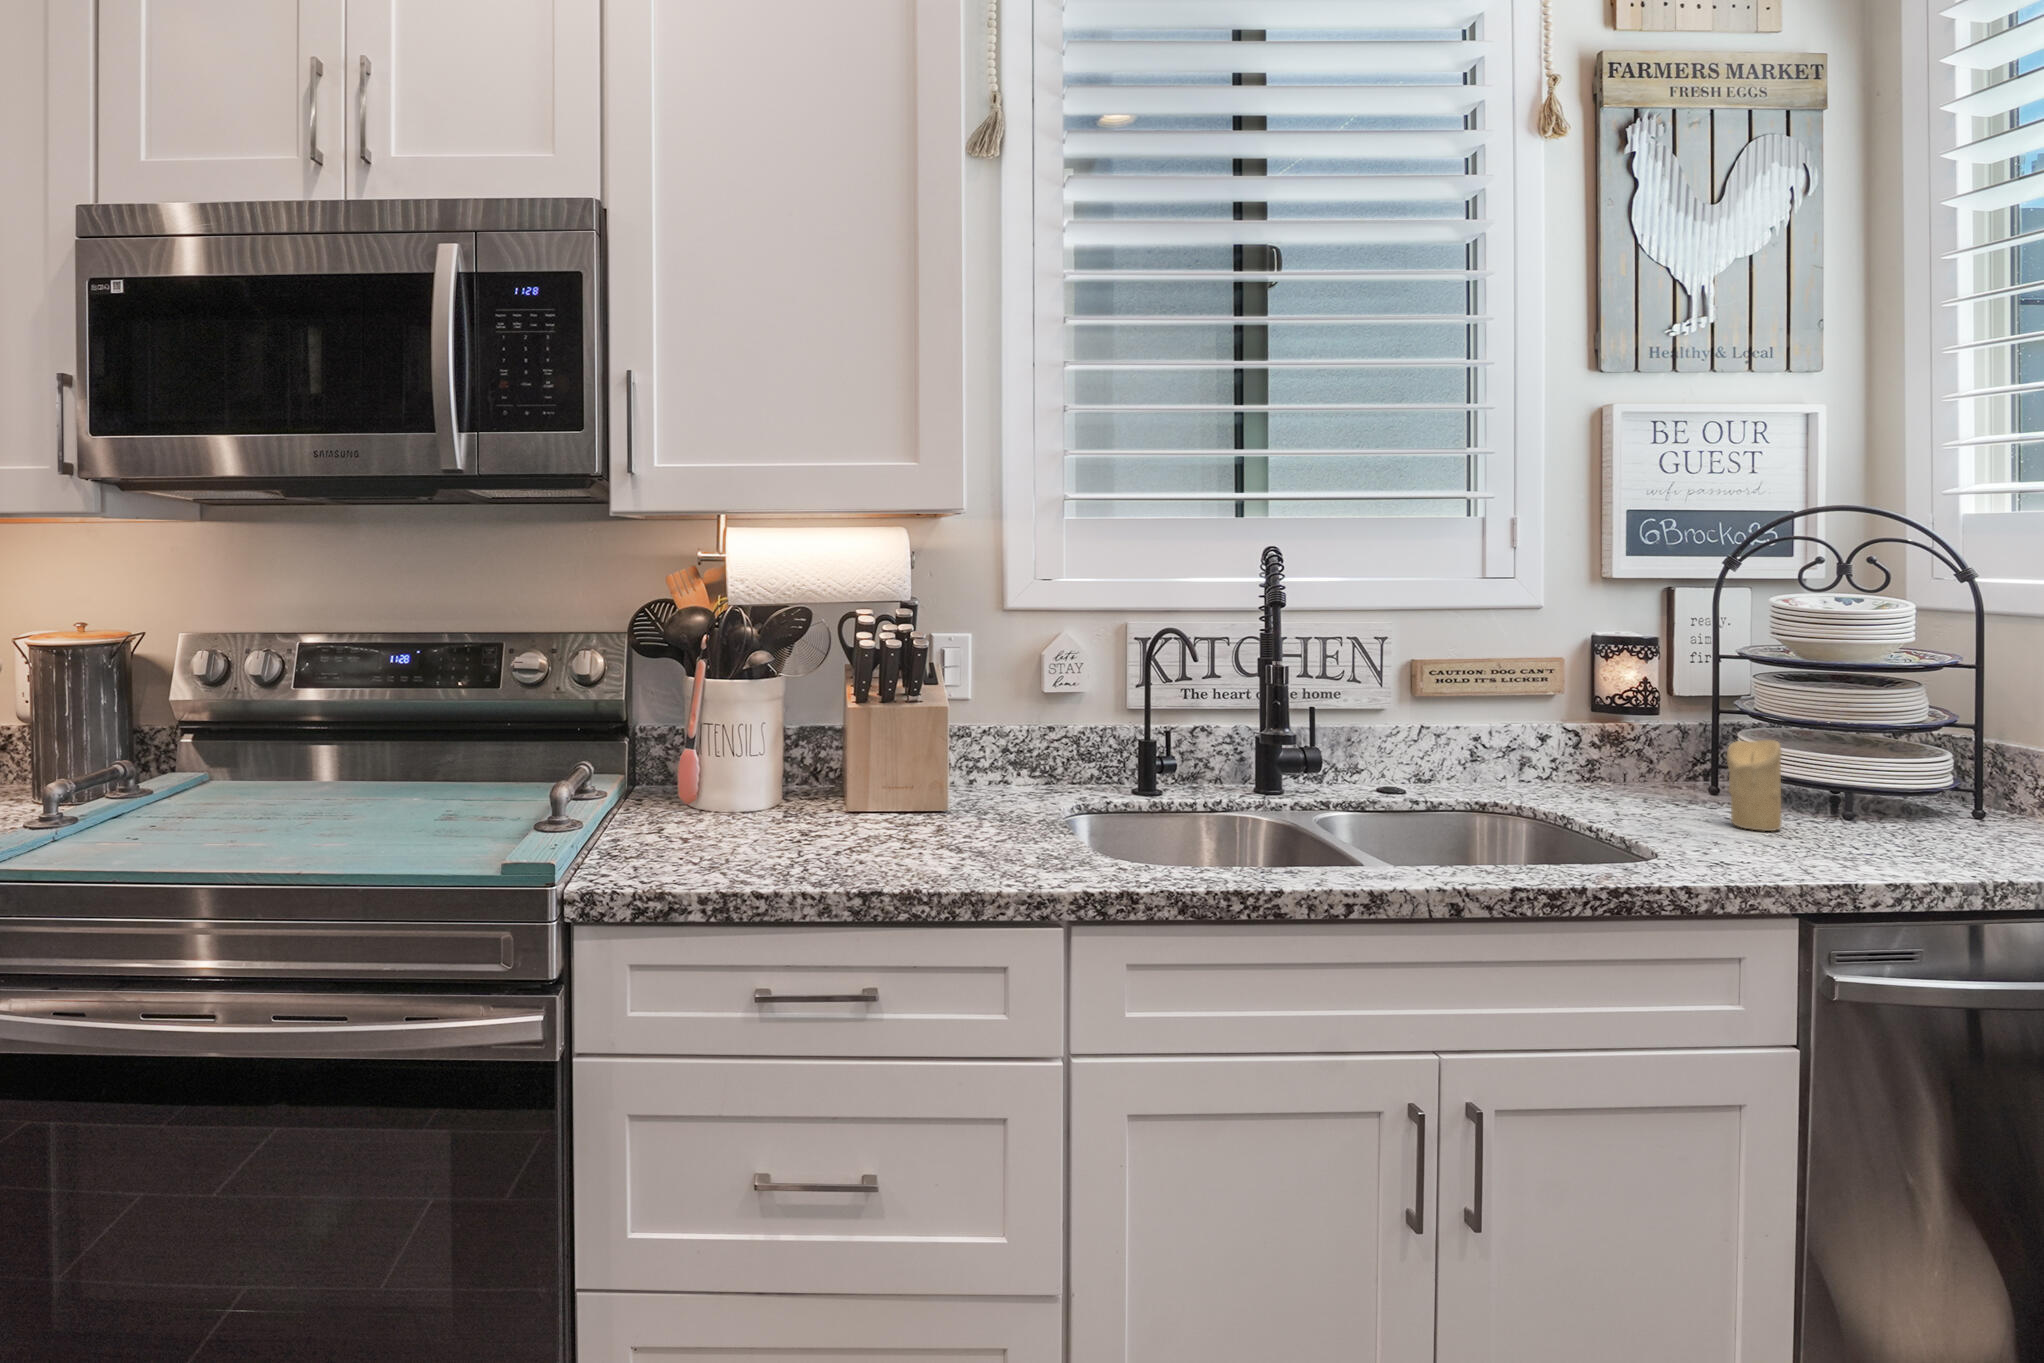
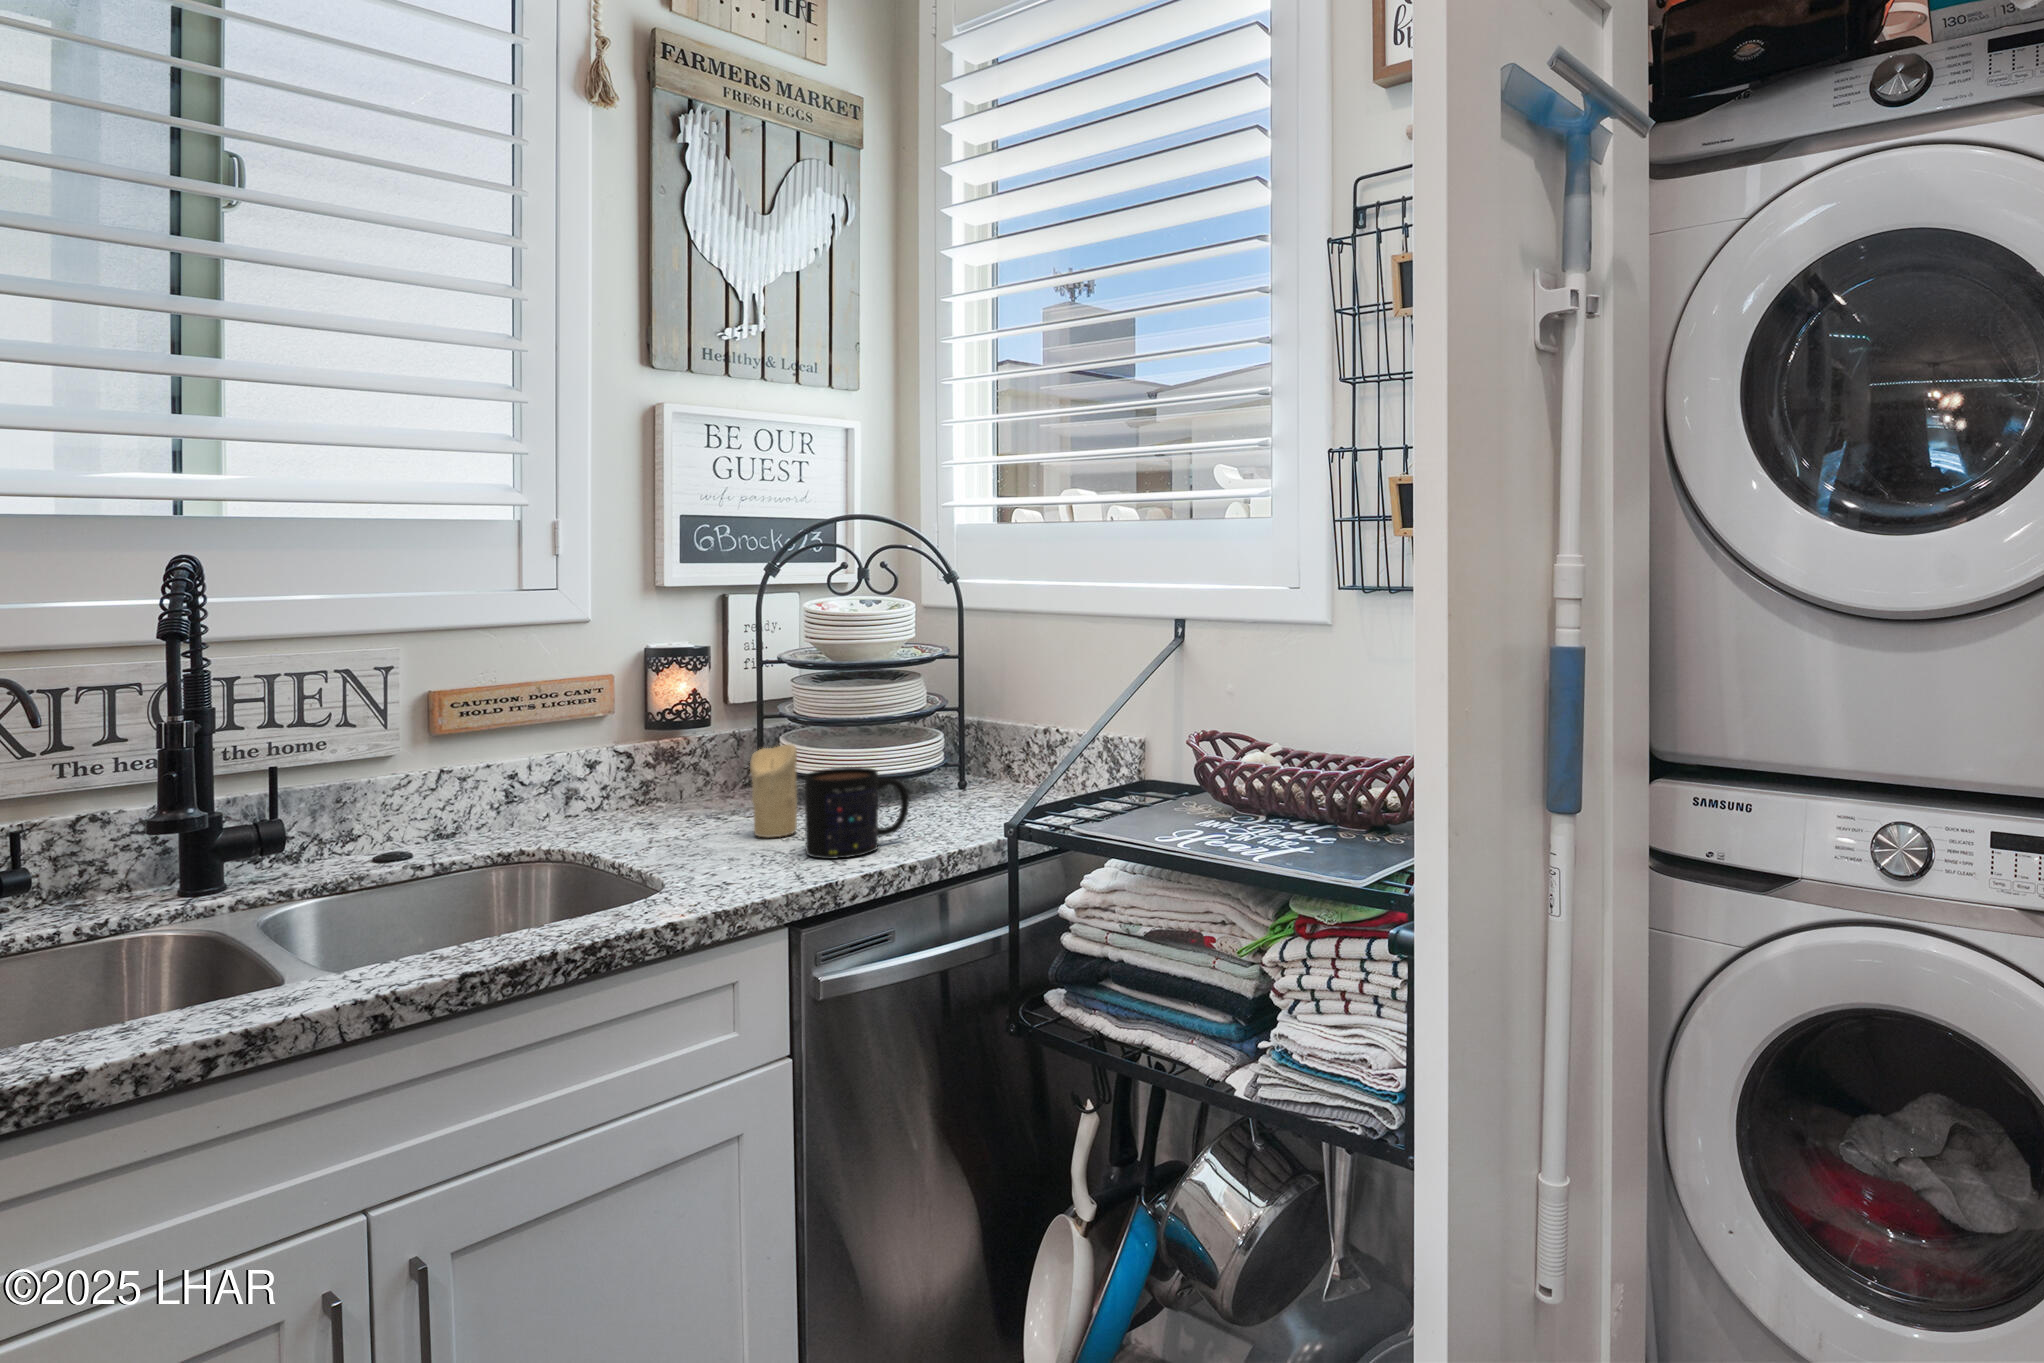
mug: none [1804,770,1936,865] -> present [805,767,909,859]

